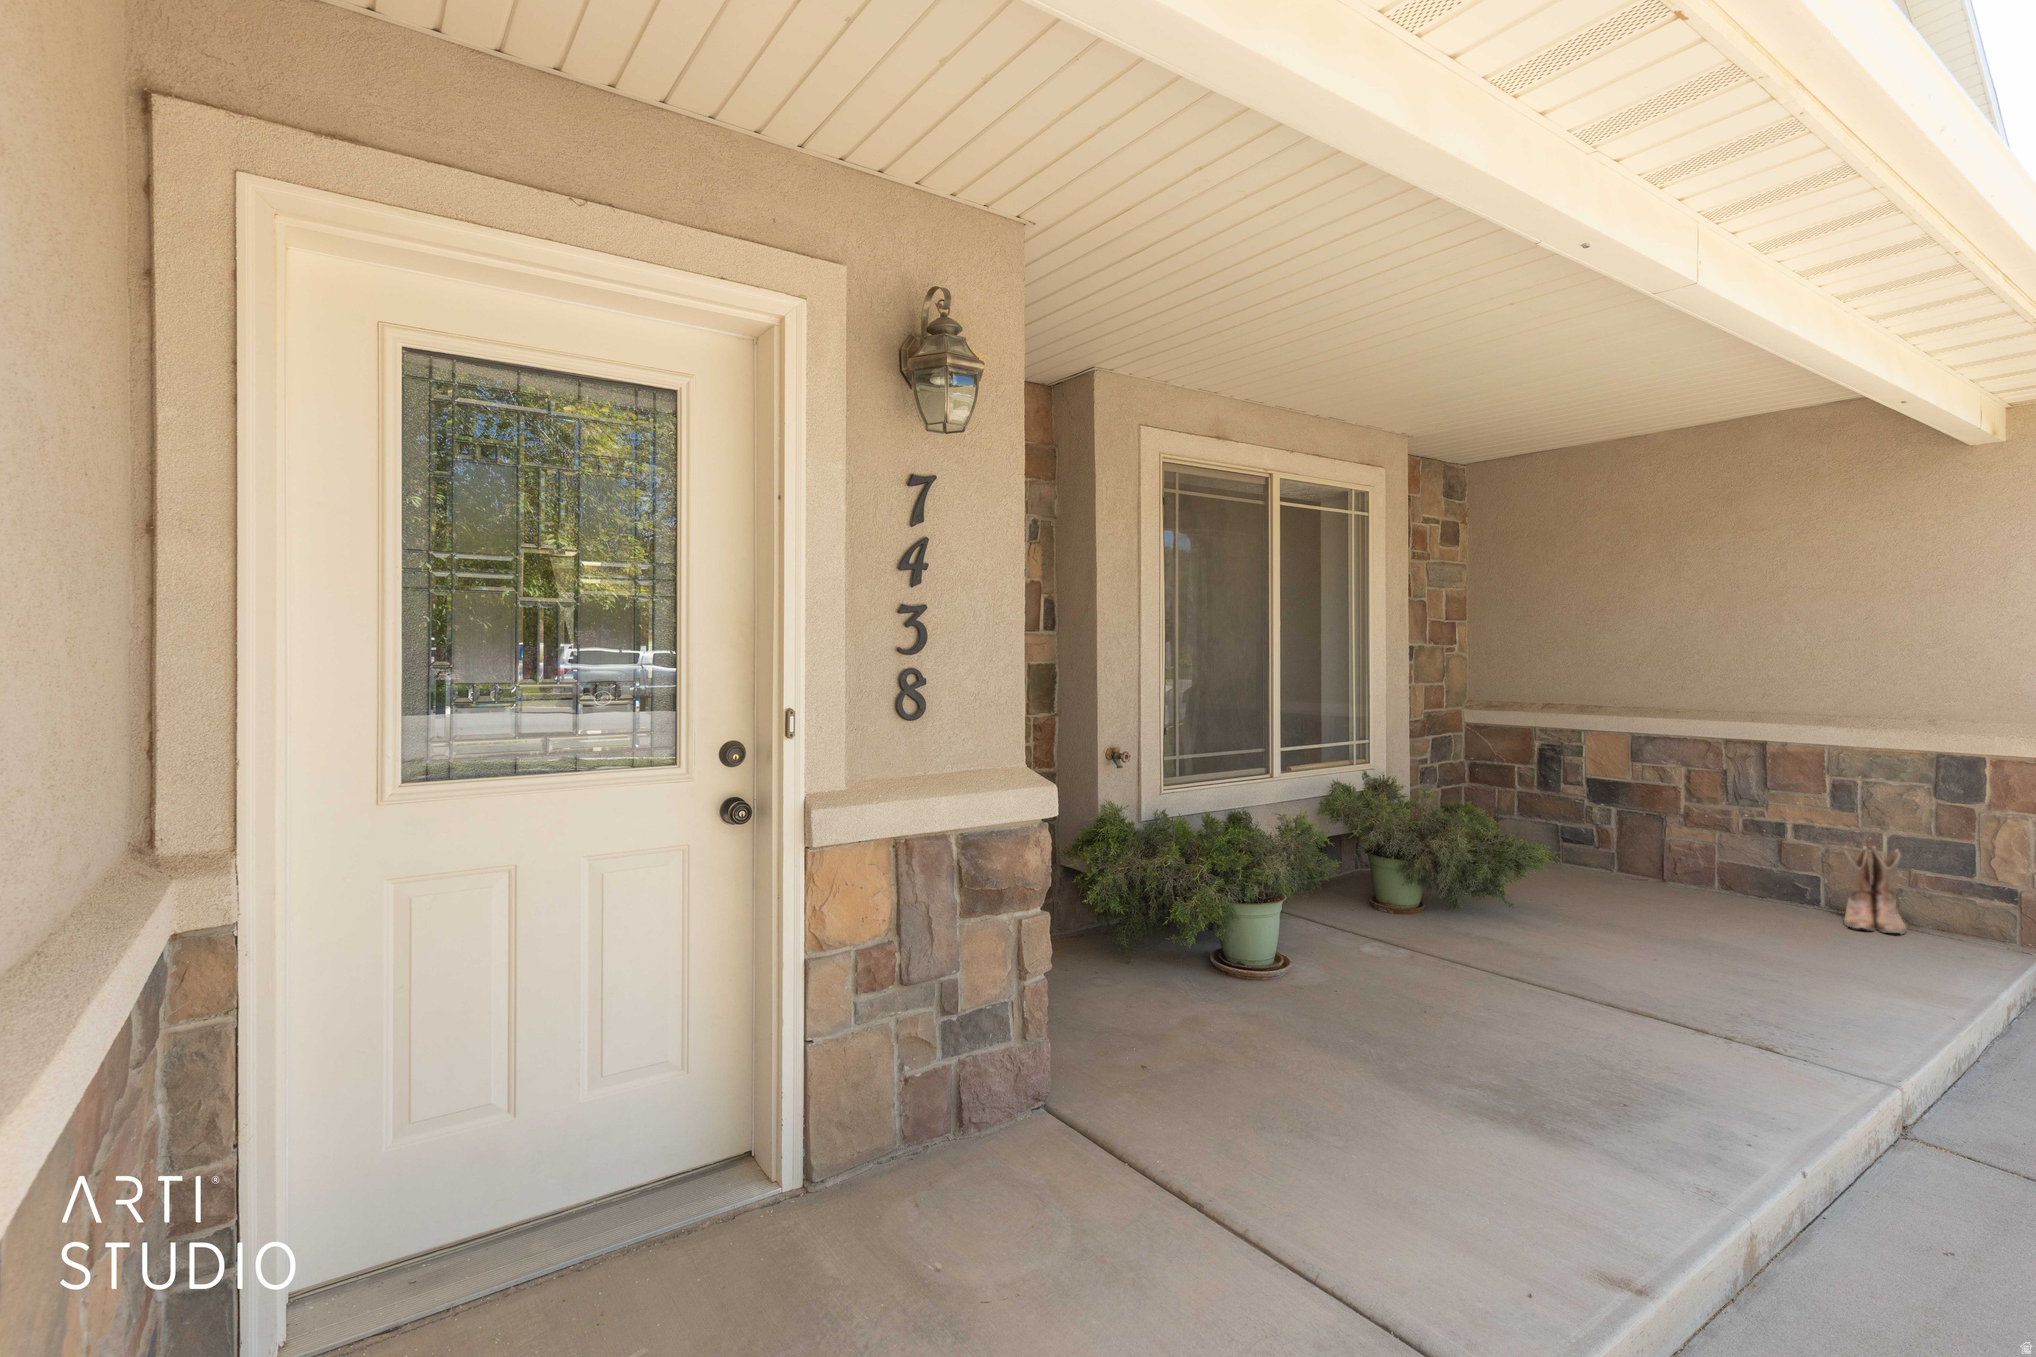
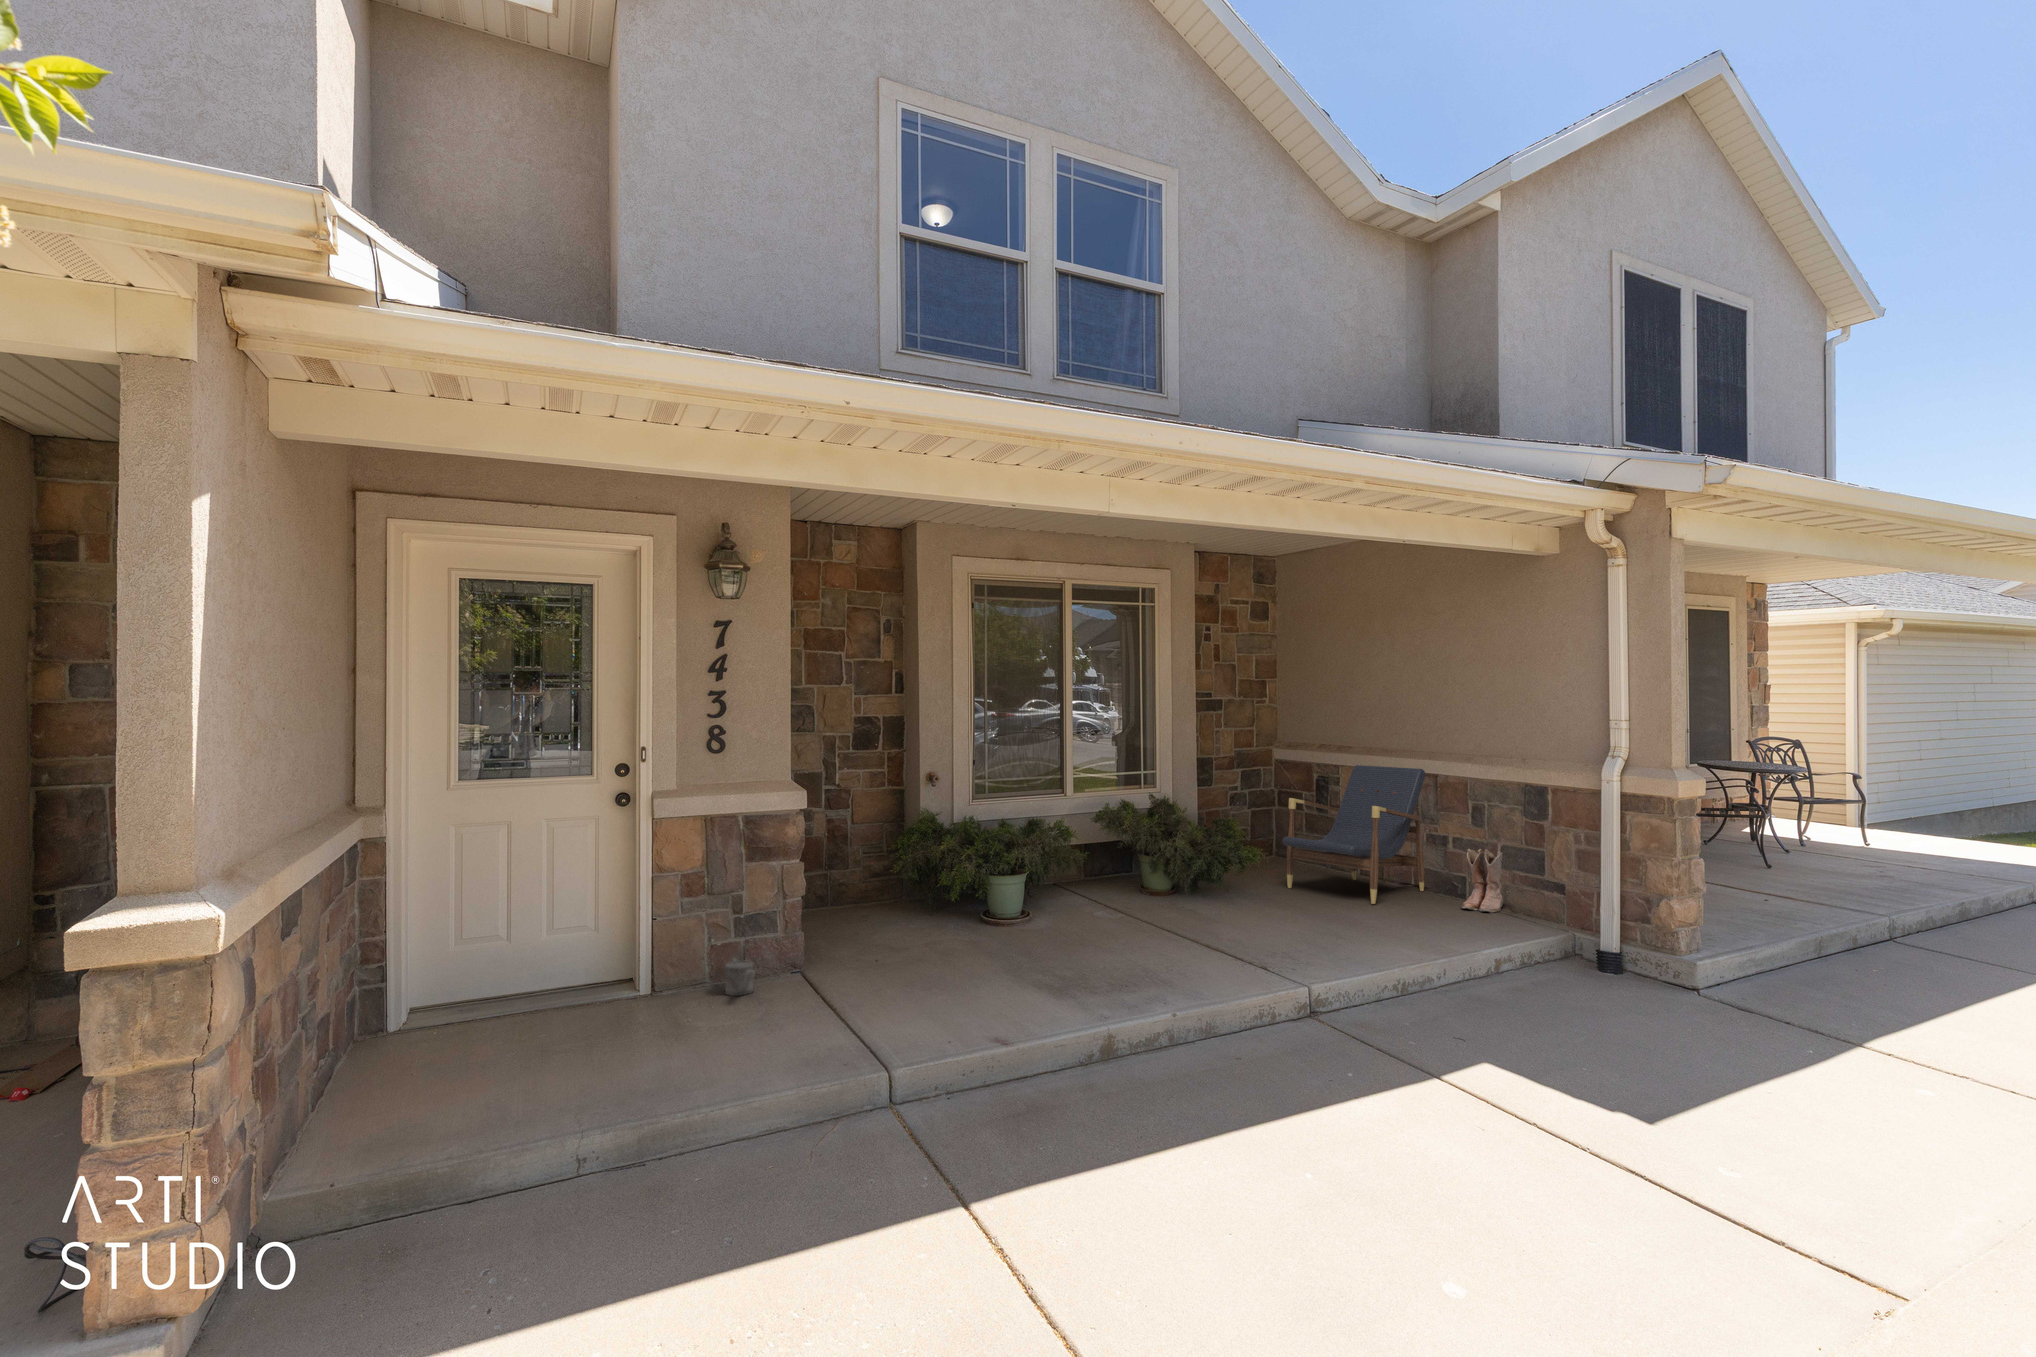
lounge chair: none [1558,732,1749,923] -> present [1282,765,1425,904]
watering can: none [950,1100,1039,1187] -> present [725,958,755,996]

